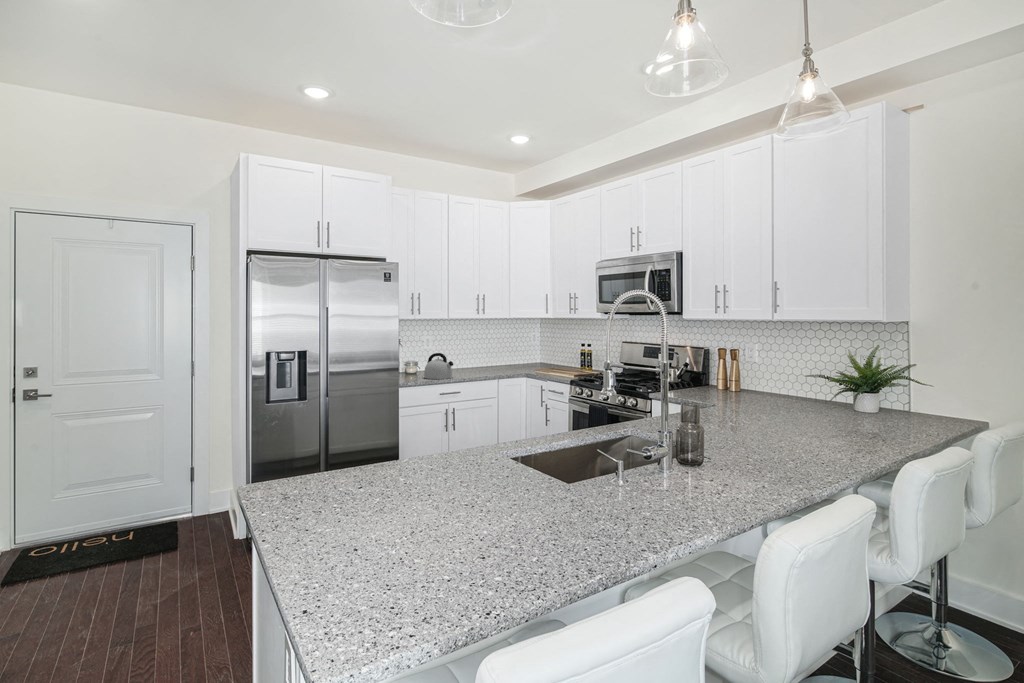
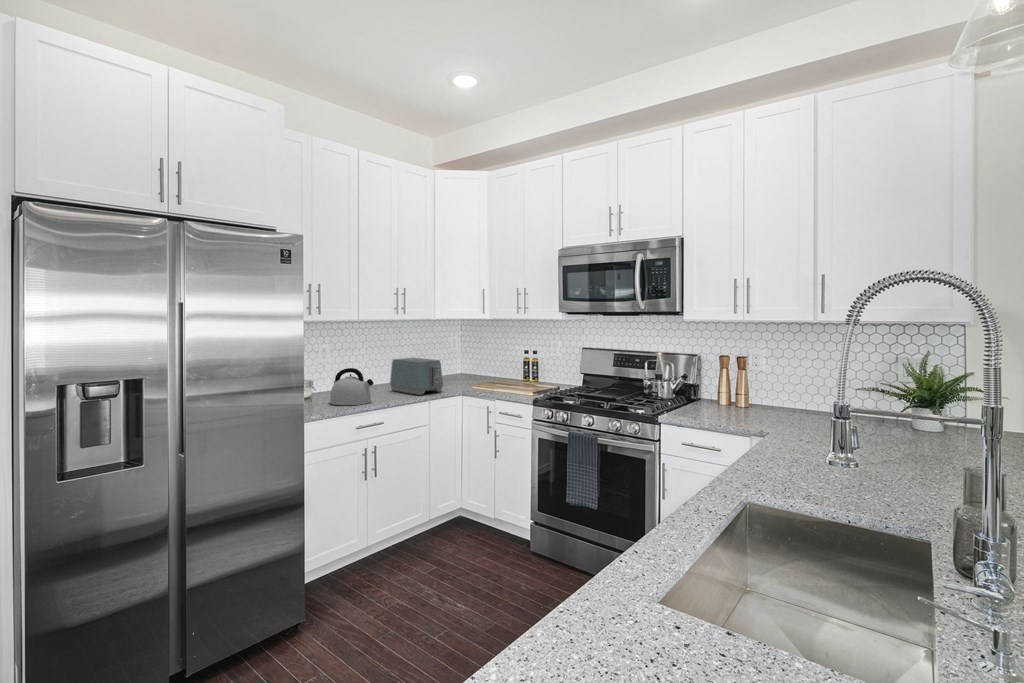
toaster: none [471,348,508,375] -> present [390,358,443,395]

